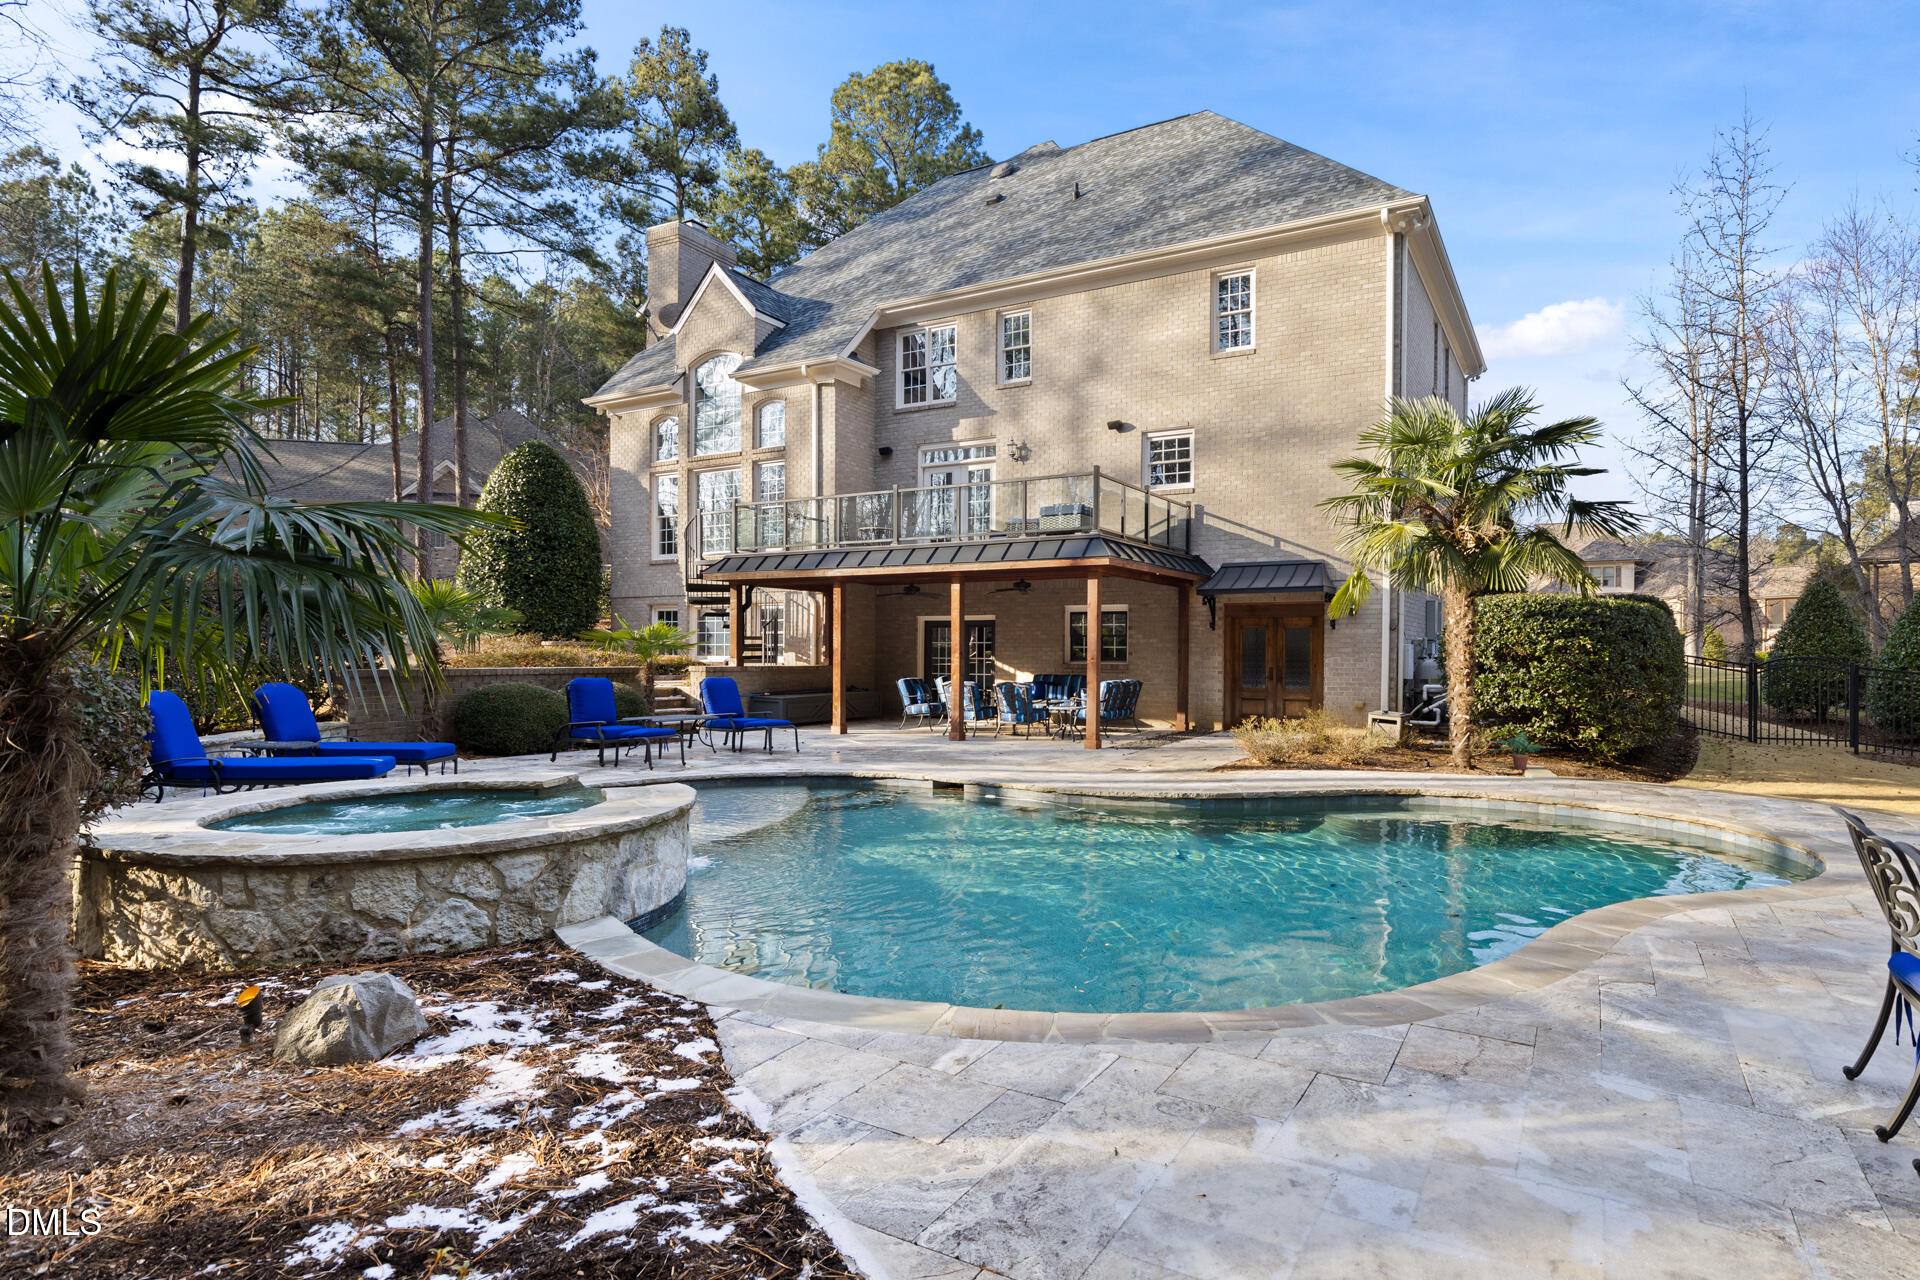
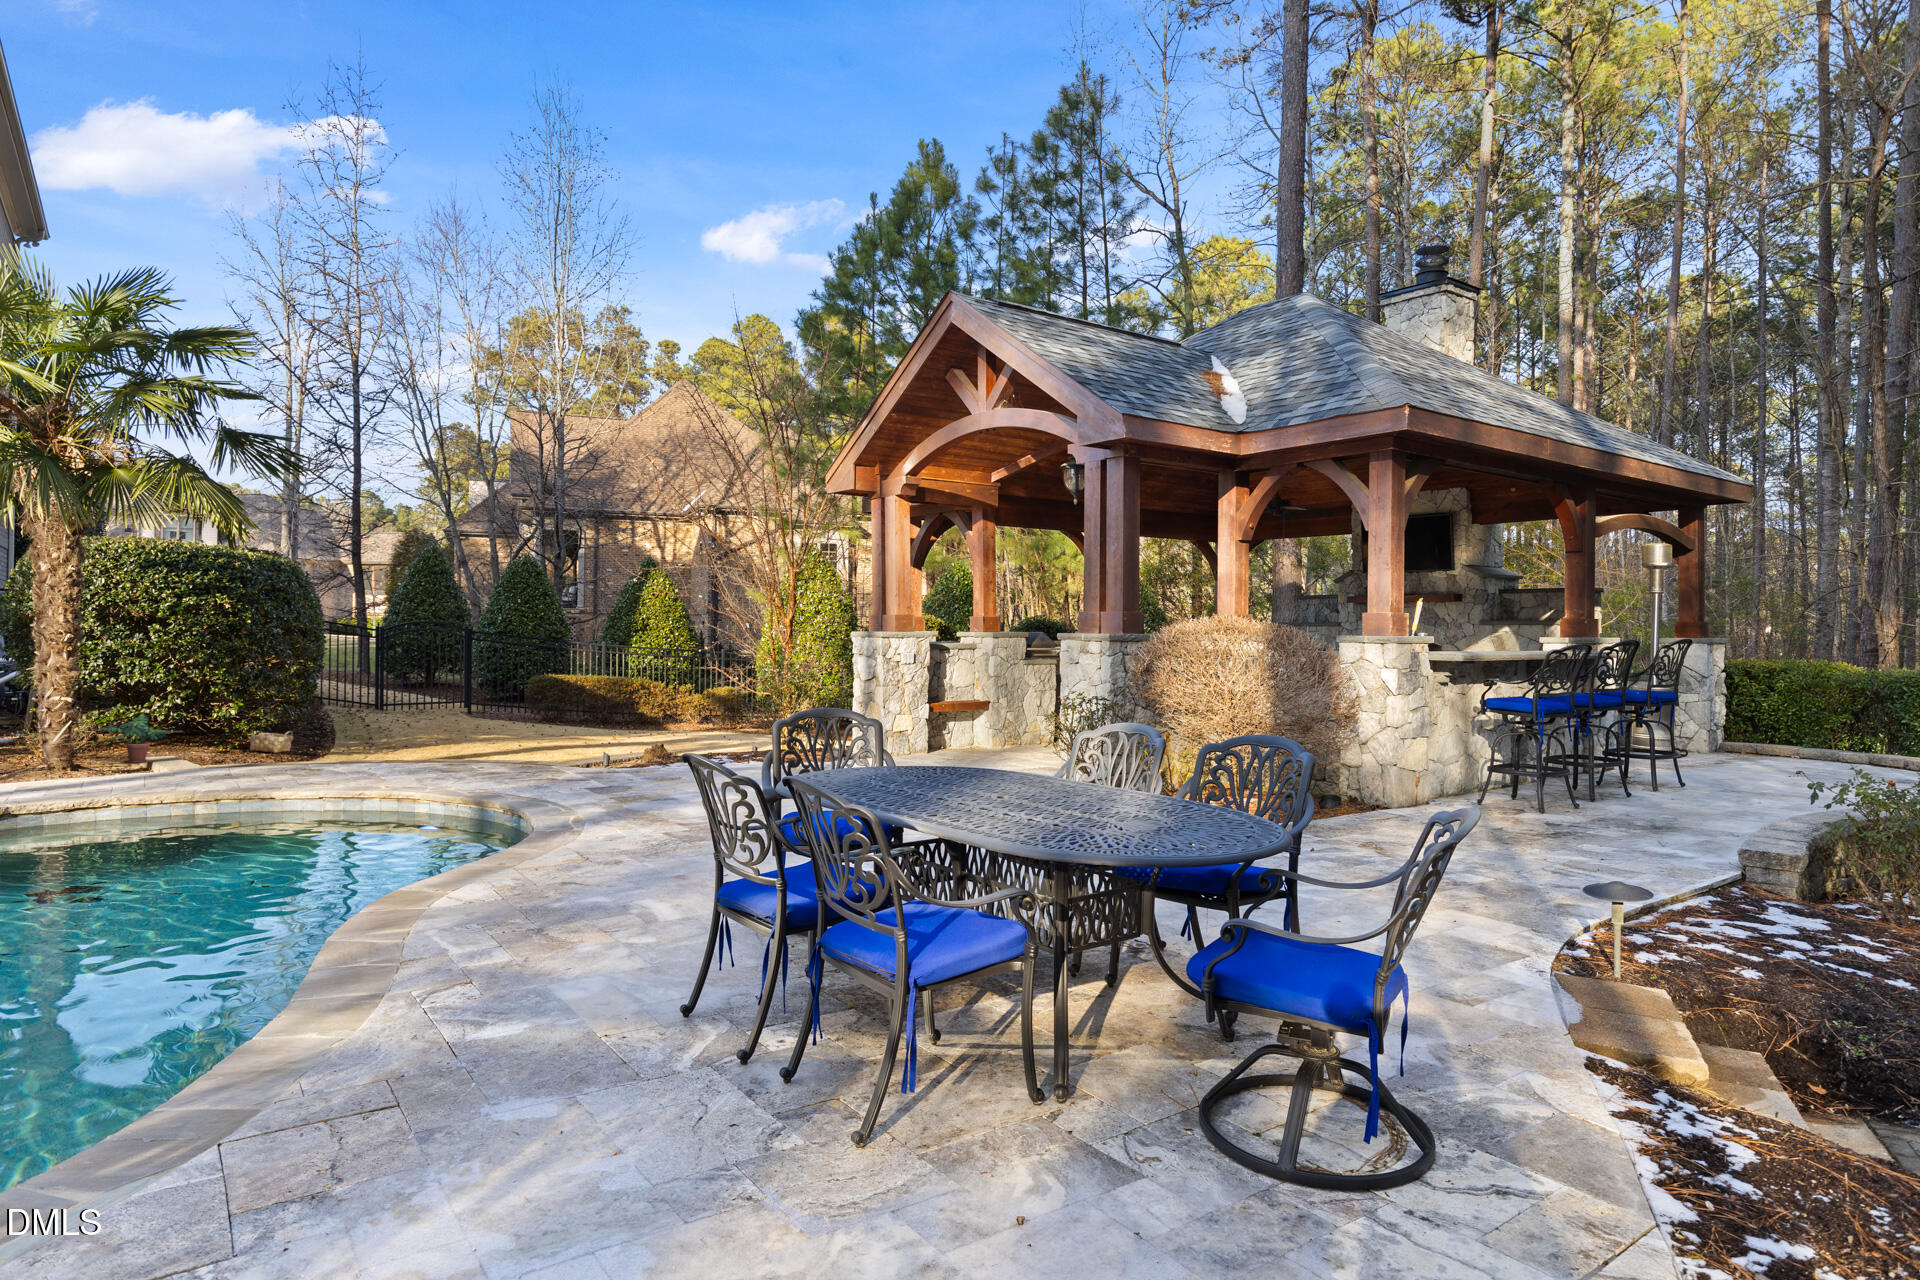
woven basket: none [1611,748,1650,772] -> present [250,731,293,753]

